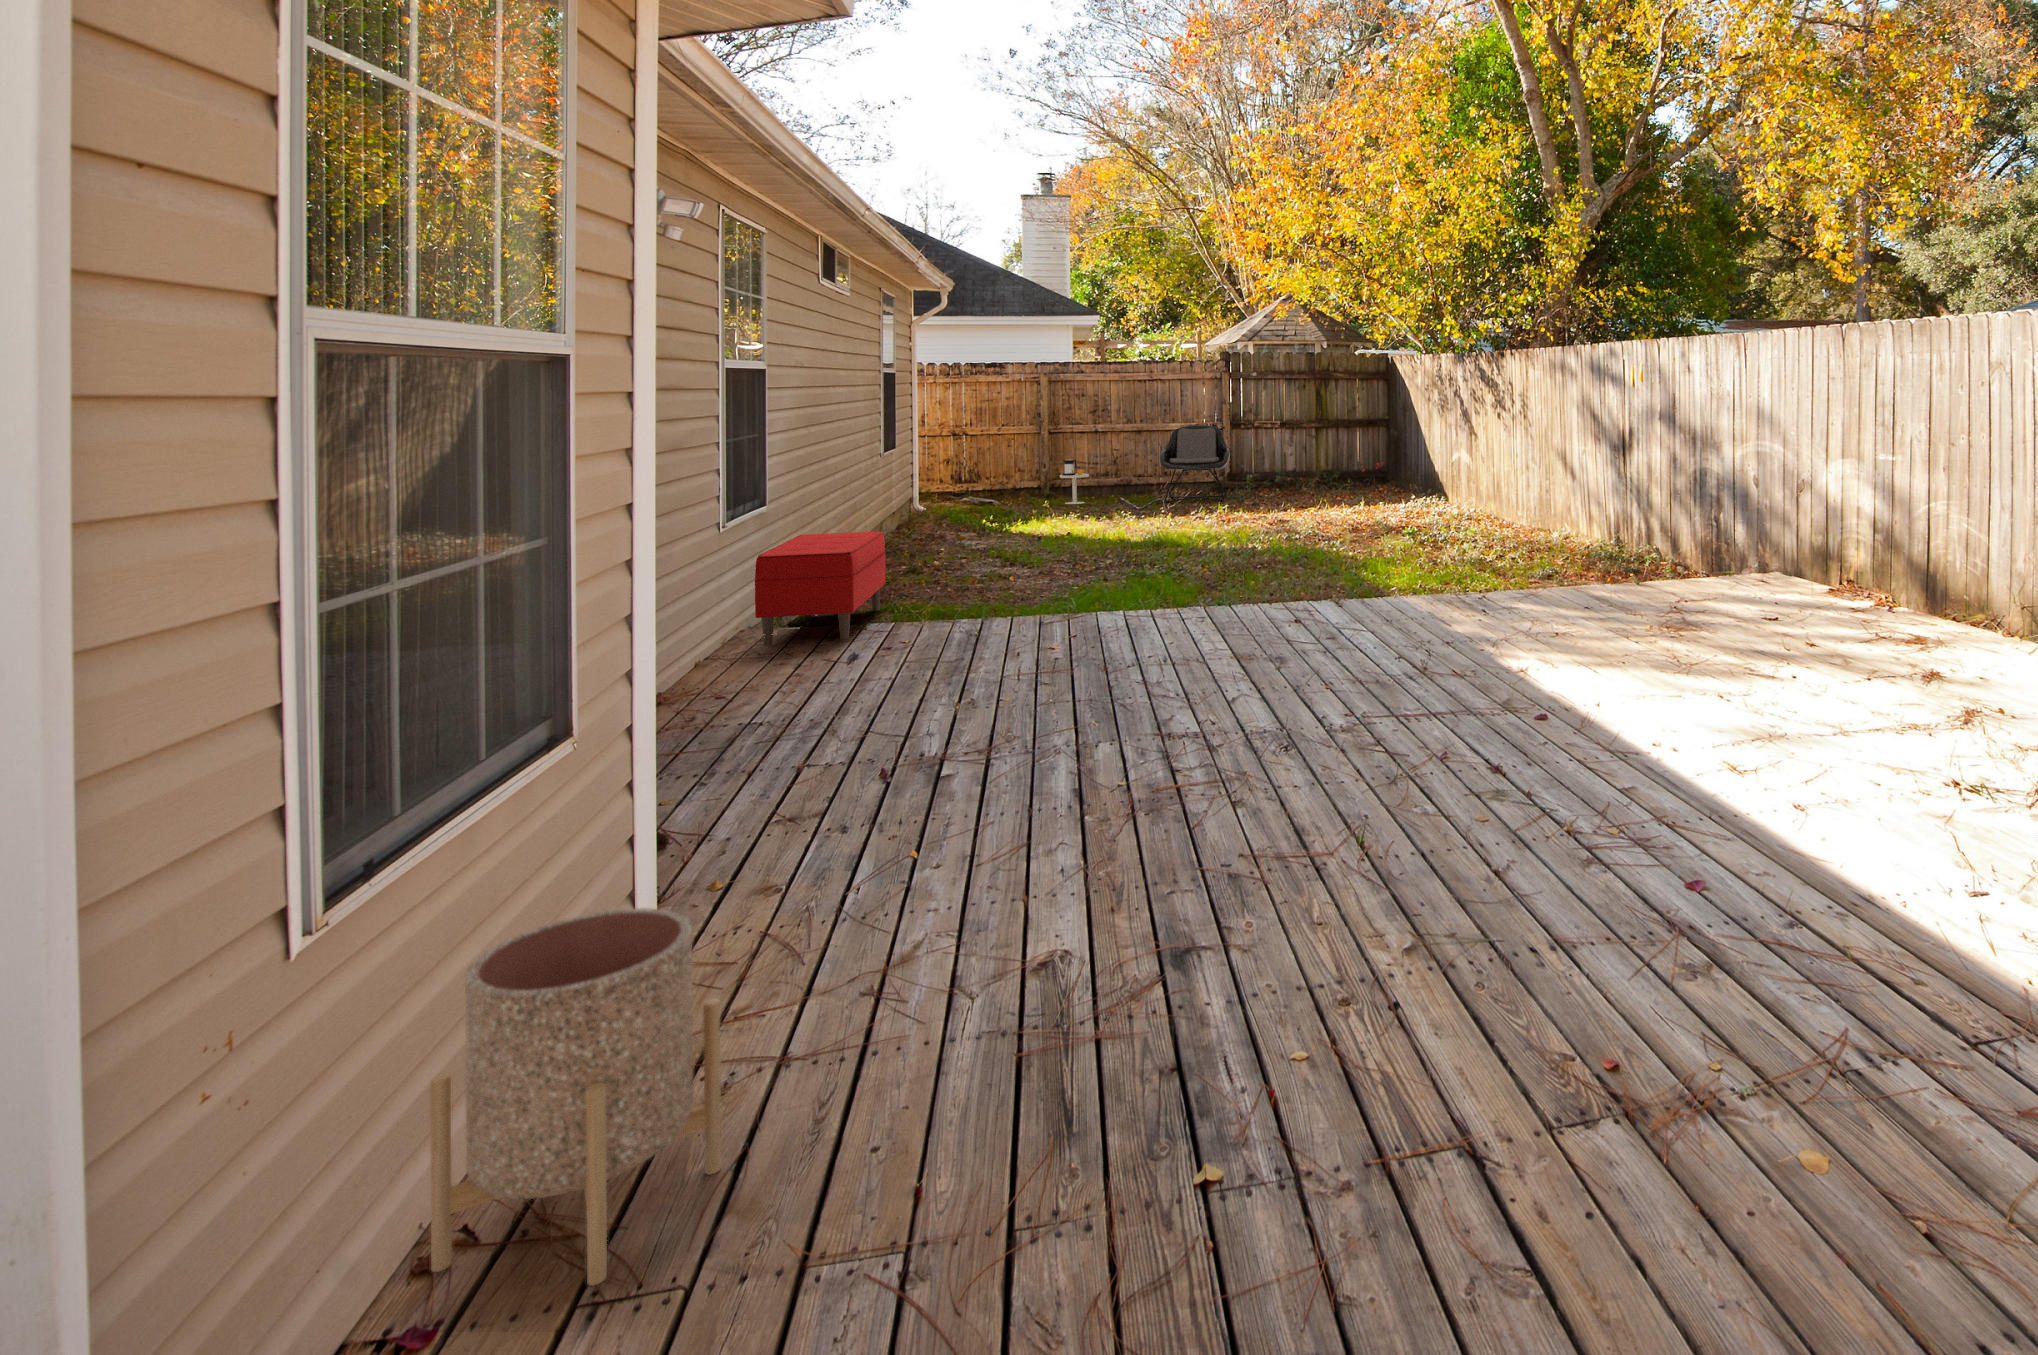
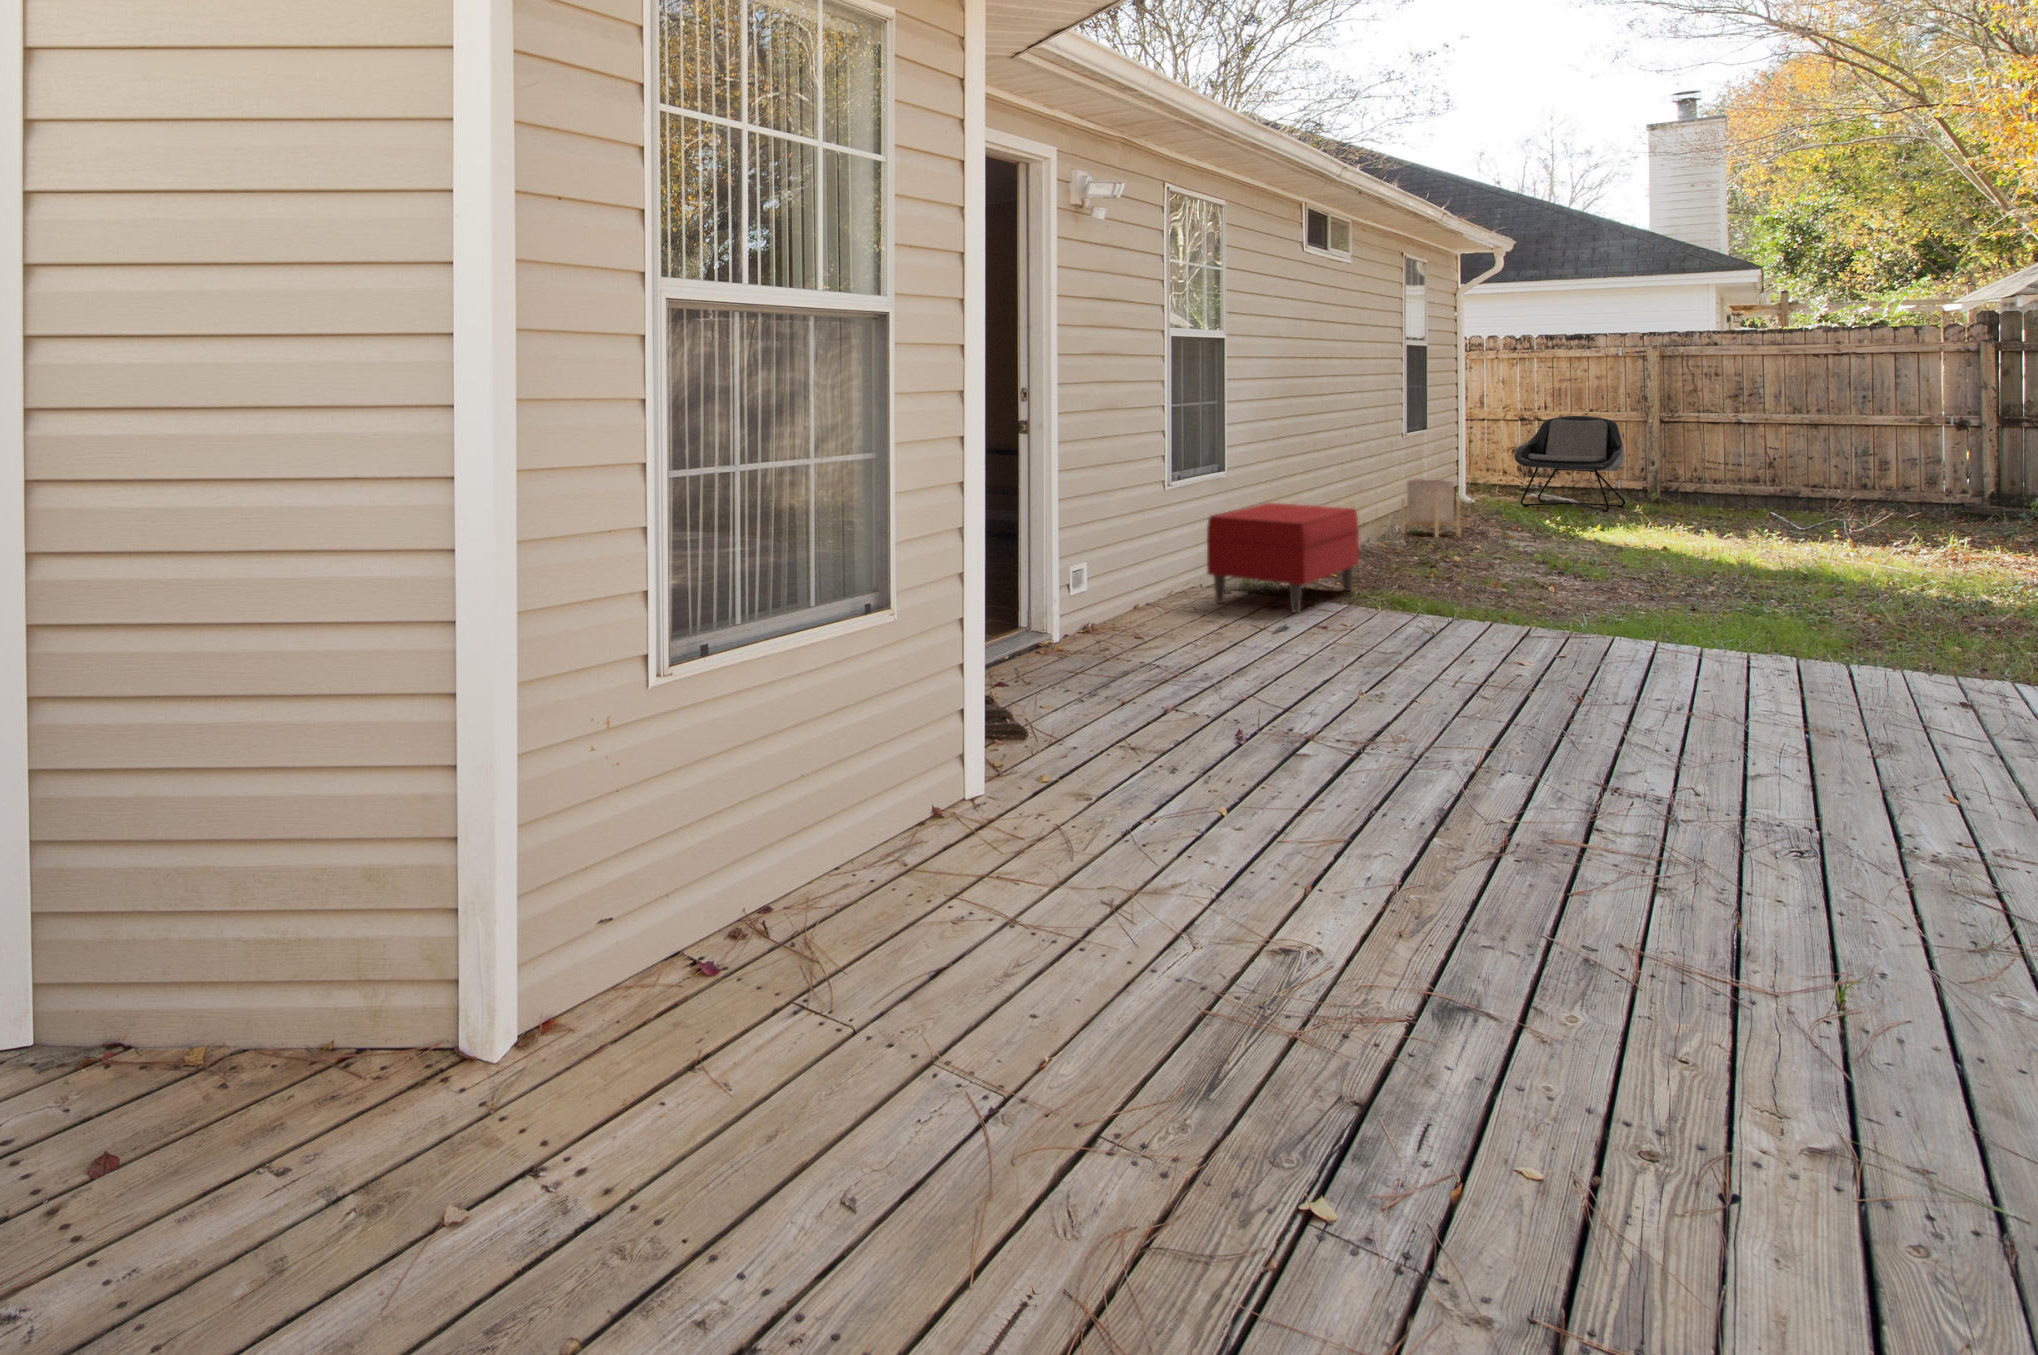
lounge chair: present [1160,425,1230,503] -> present [1514,416,1625,512]
side table: present [1060,460,1089,504] -> none [1670,455,1718,513]
planter: present [430,908,722,1286] -> present [1401,479,1460,537]

